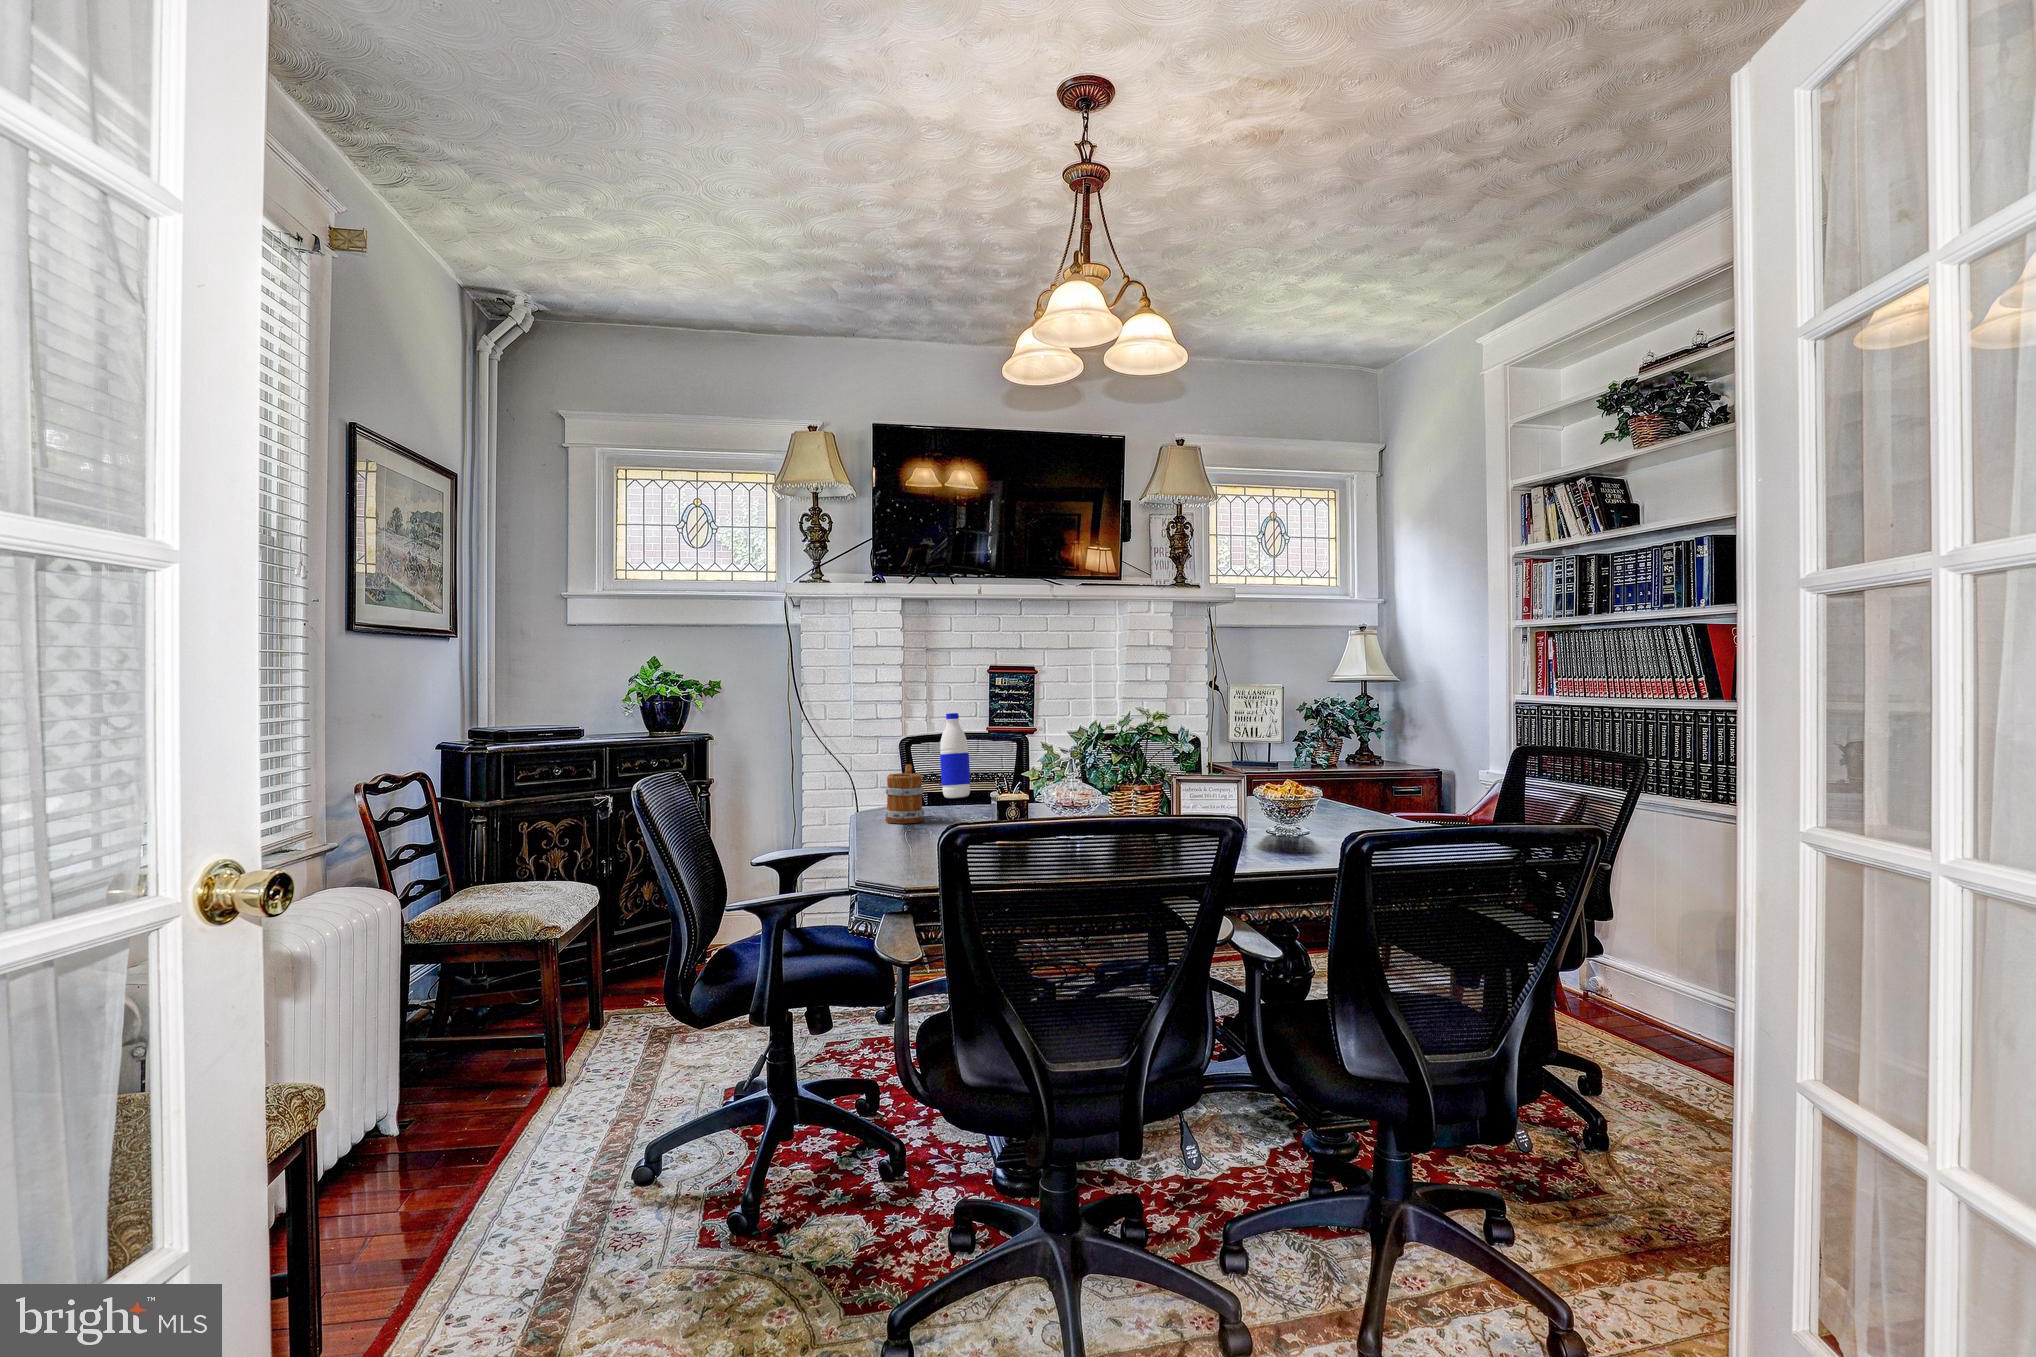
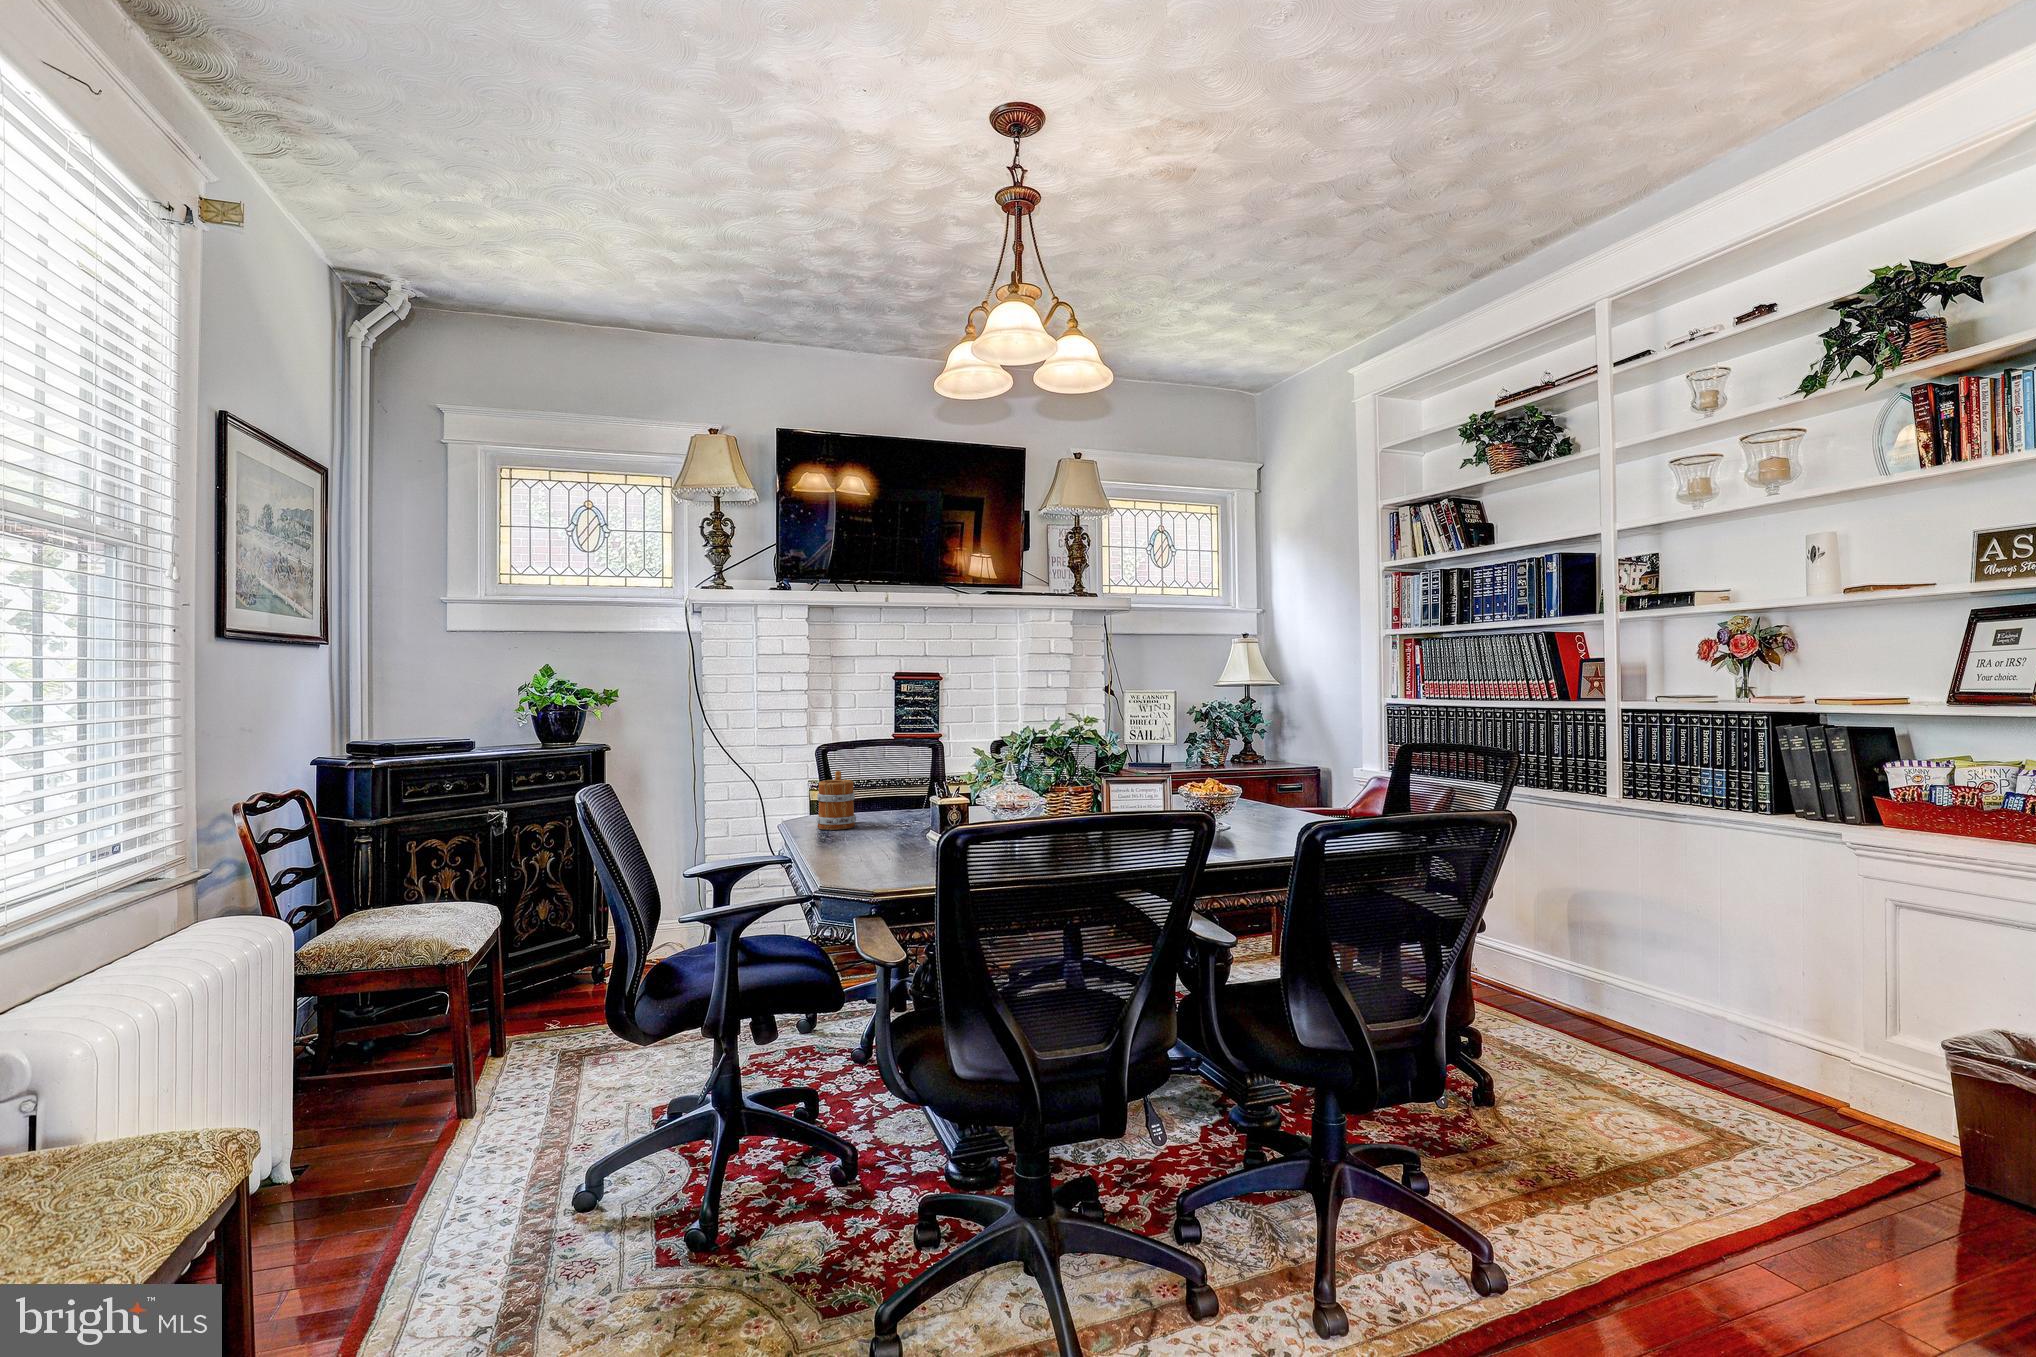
water bottle: present [940,713,970,798] -> none [859,719,890,804]

